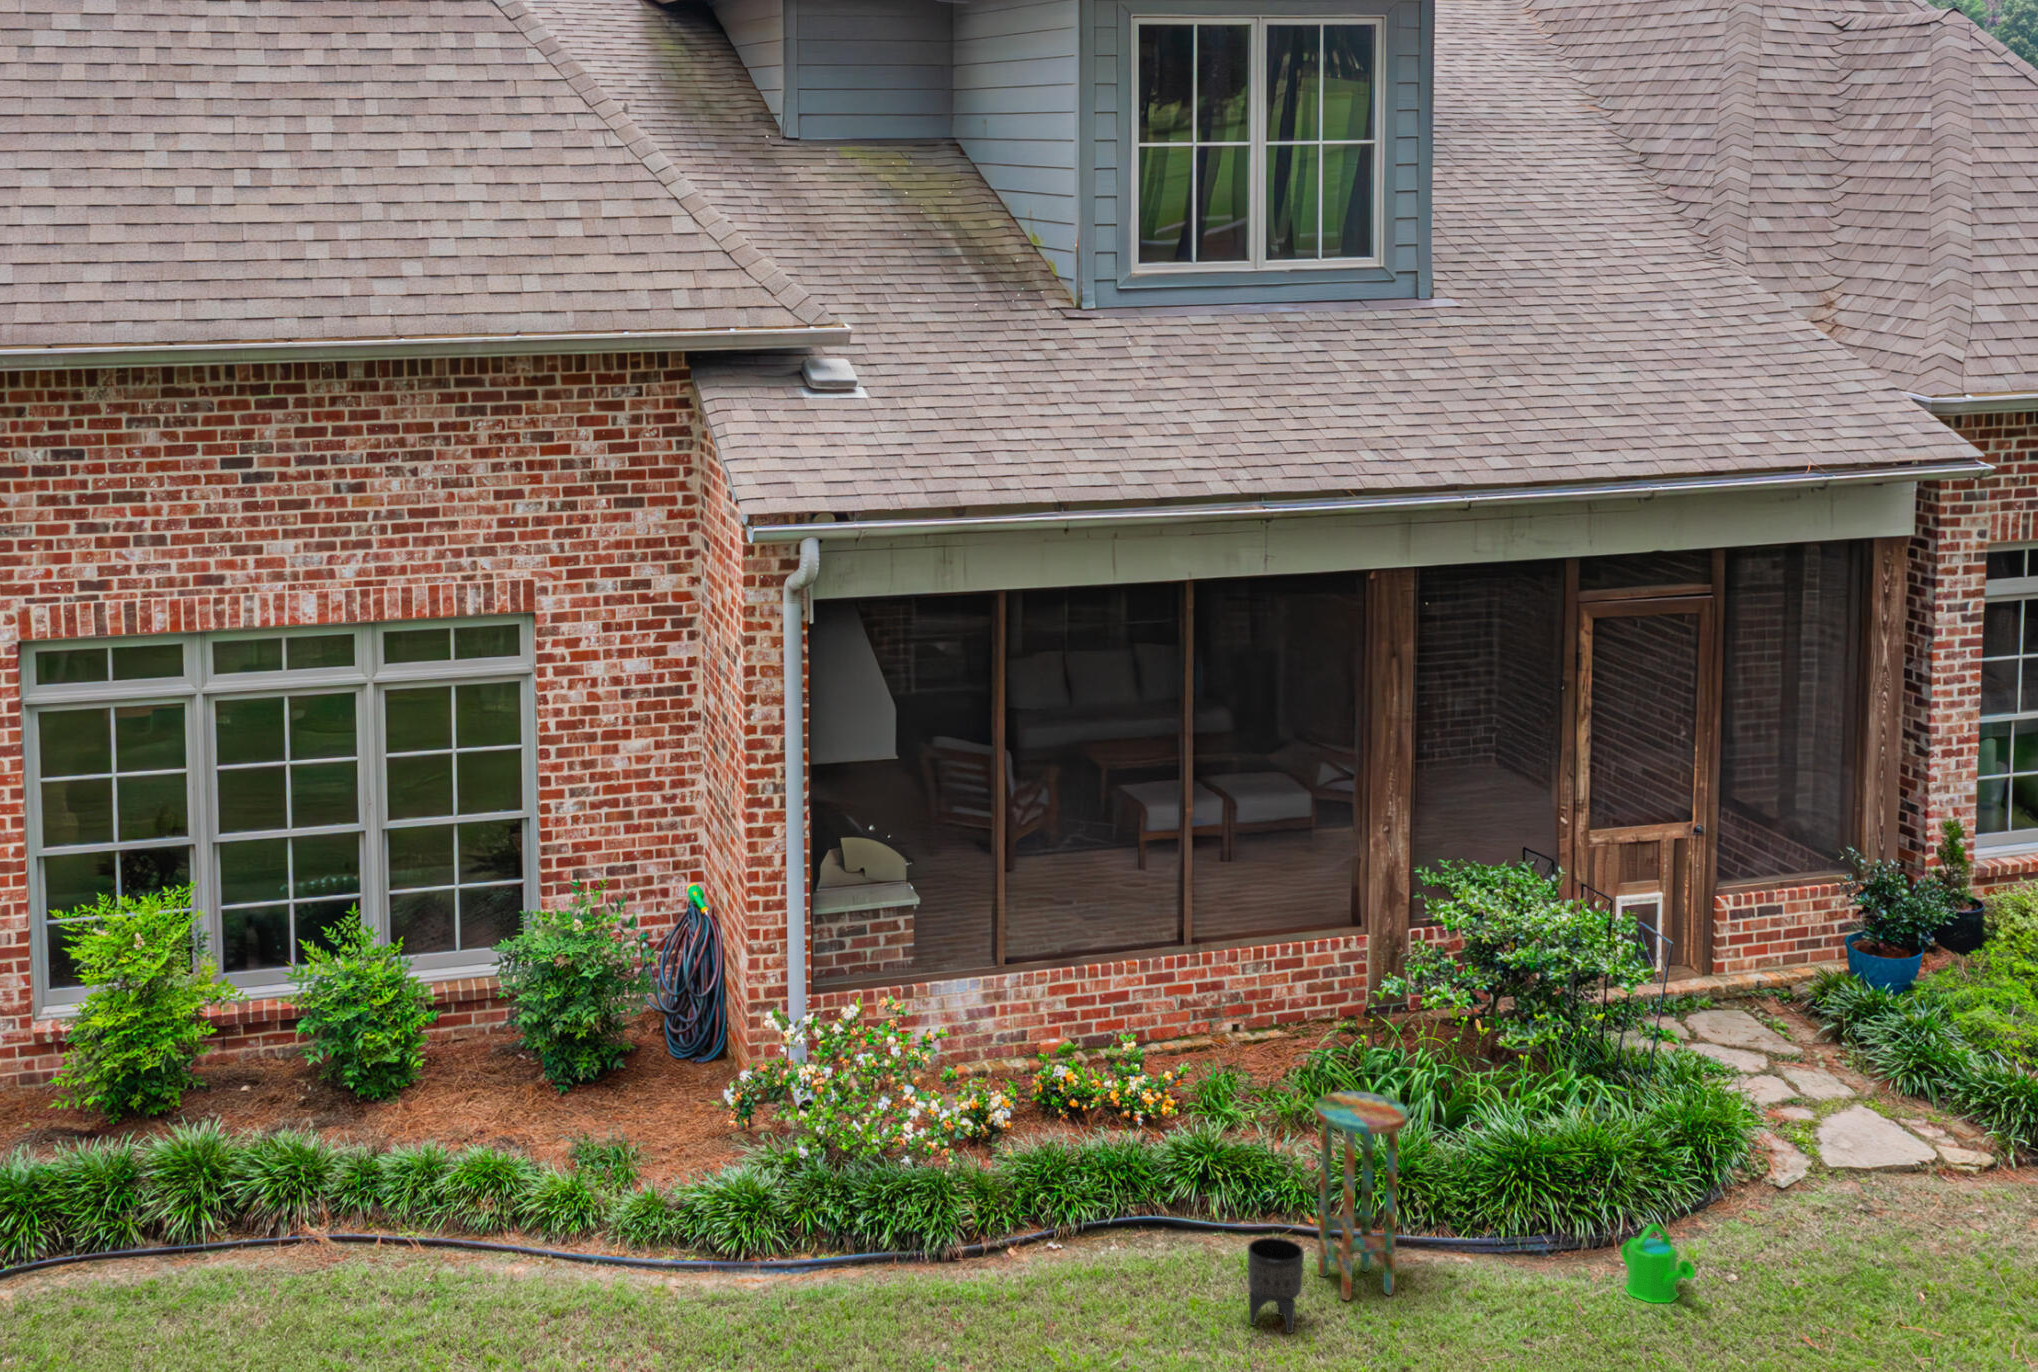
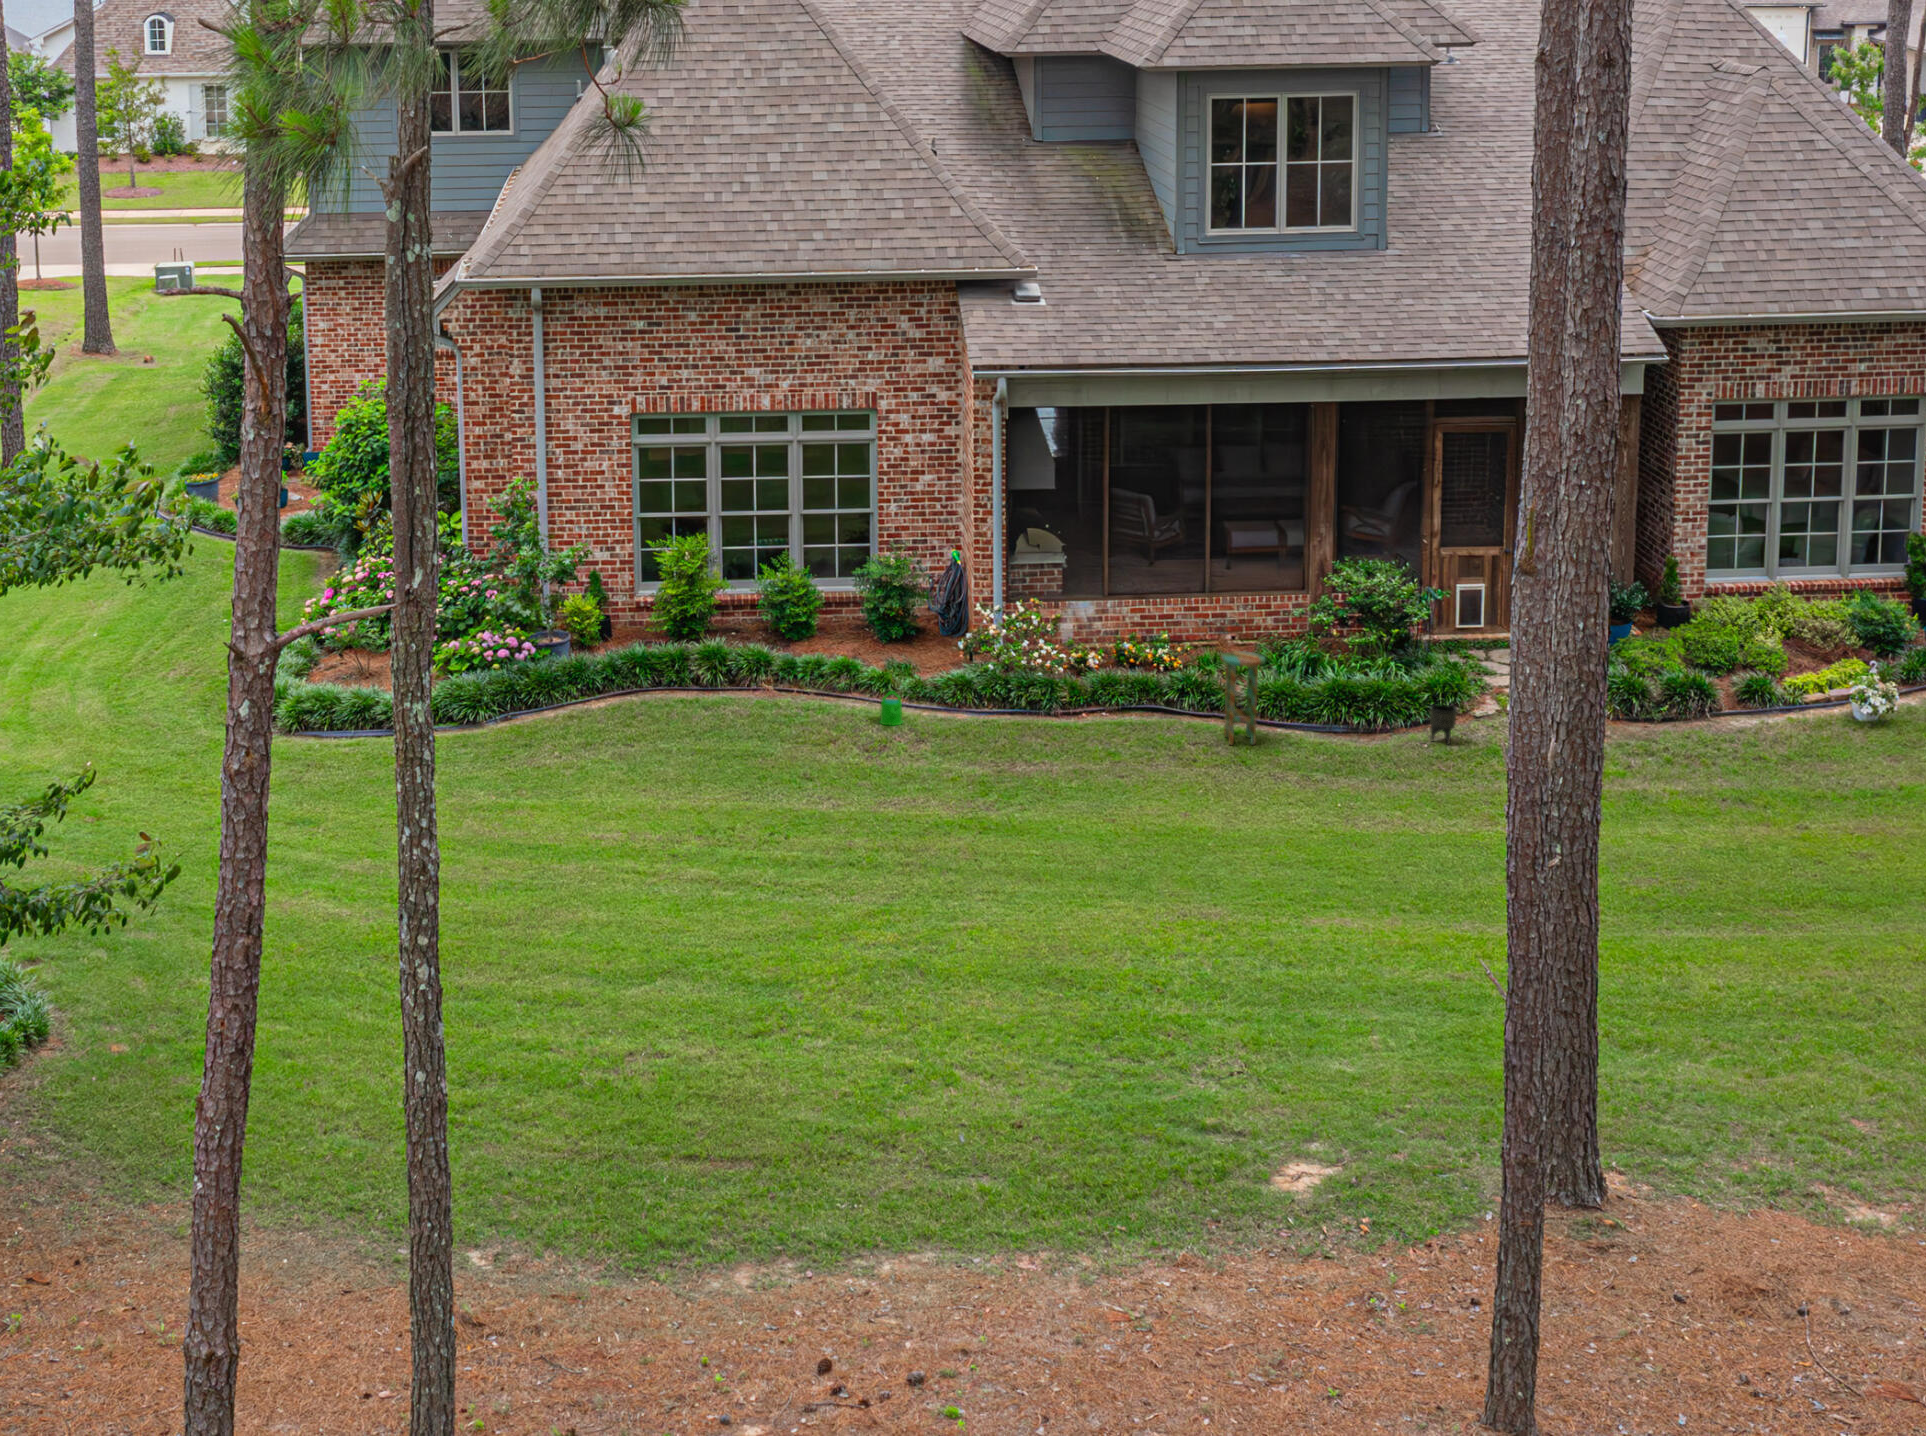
watering can: present [1621,1223,1695,1303] -> present [880,691,903,726]
planter: present [1247,1237,1304,1333] -> present [1430,704,1457,745]

